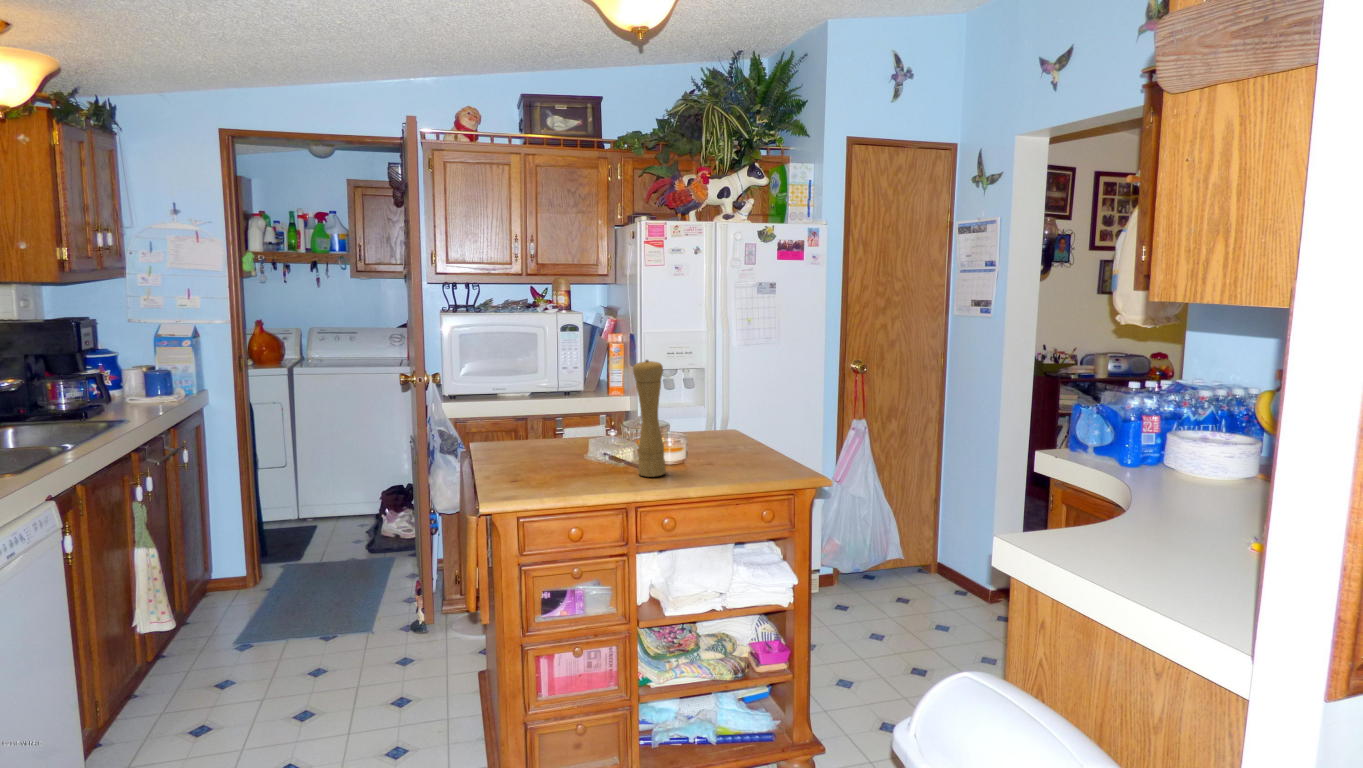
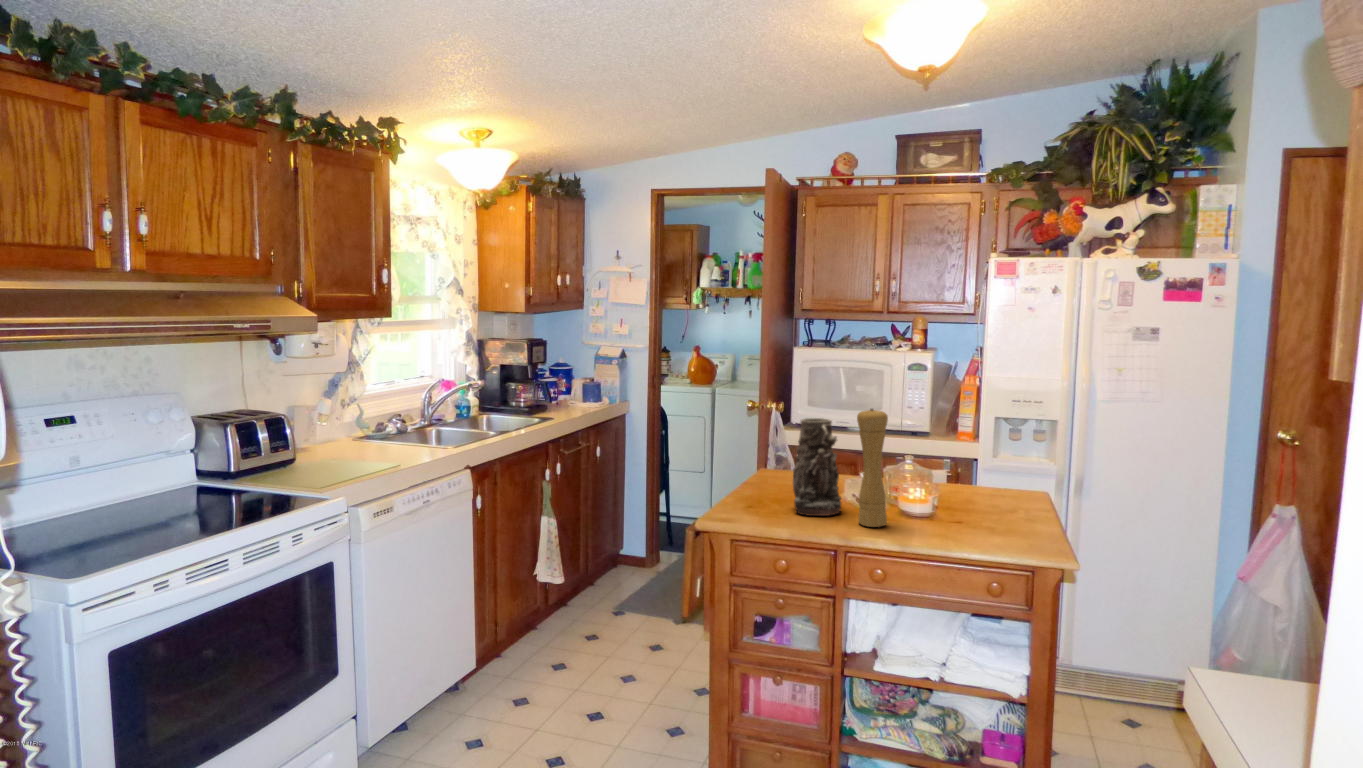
vase: none [560,376,613,477] -> present [793,418,841,516]

